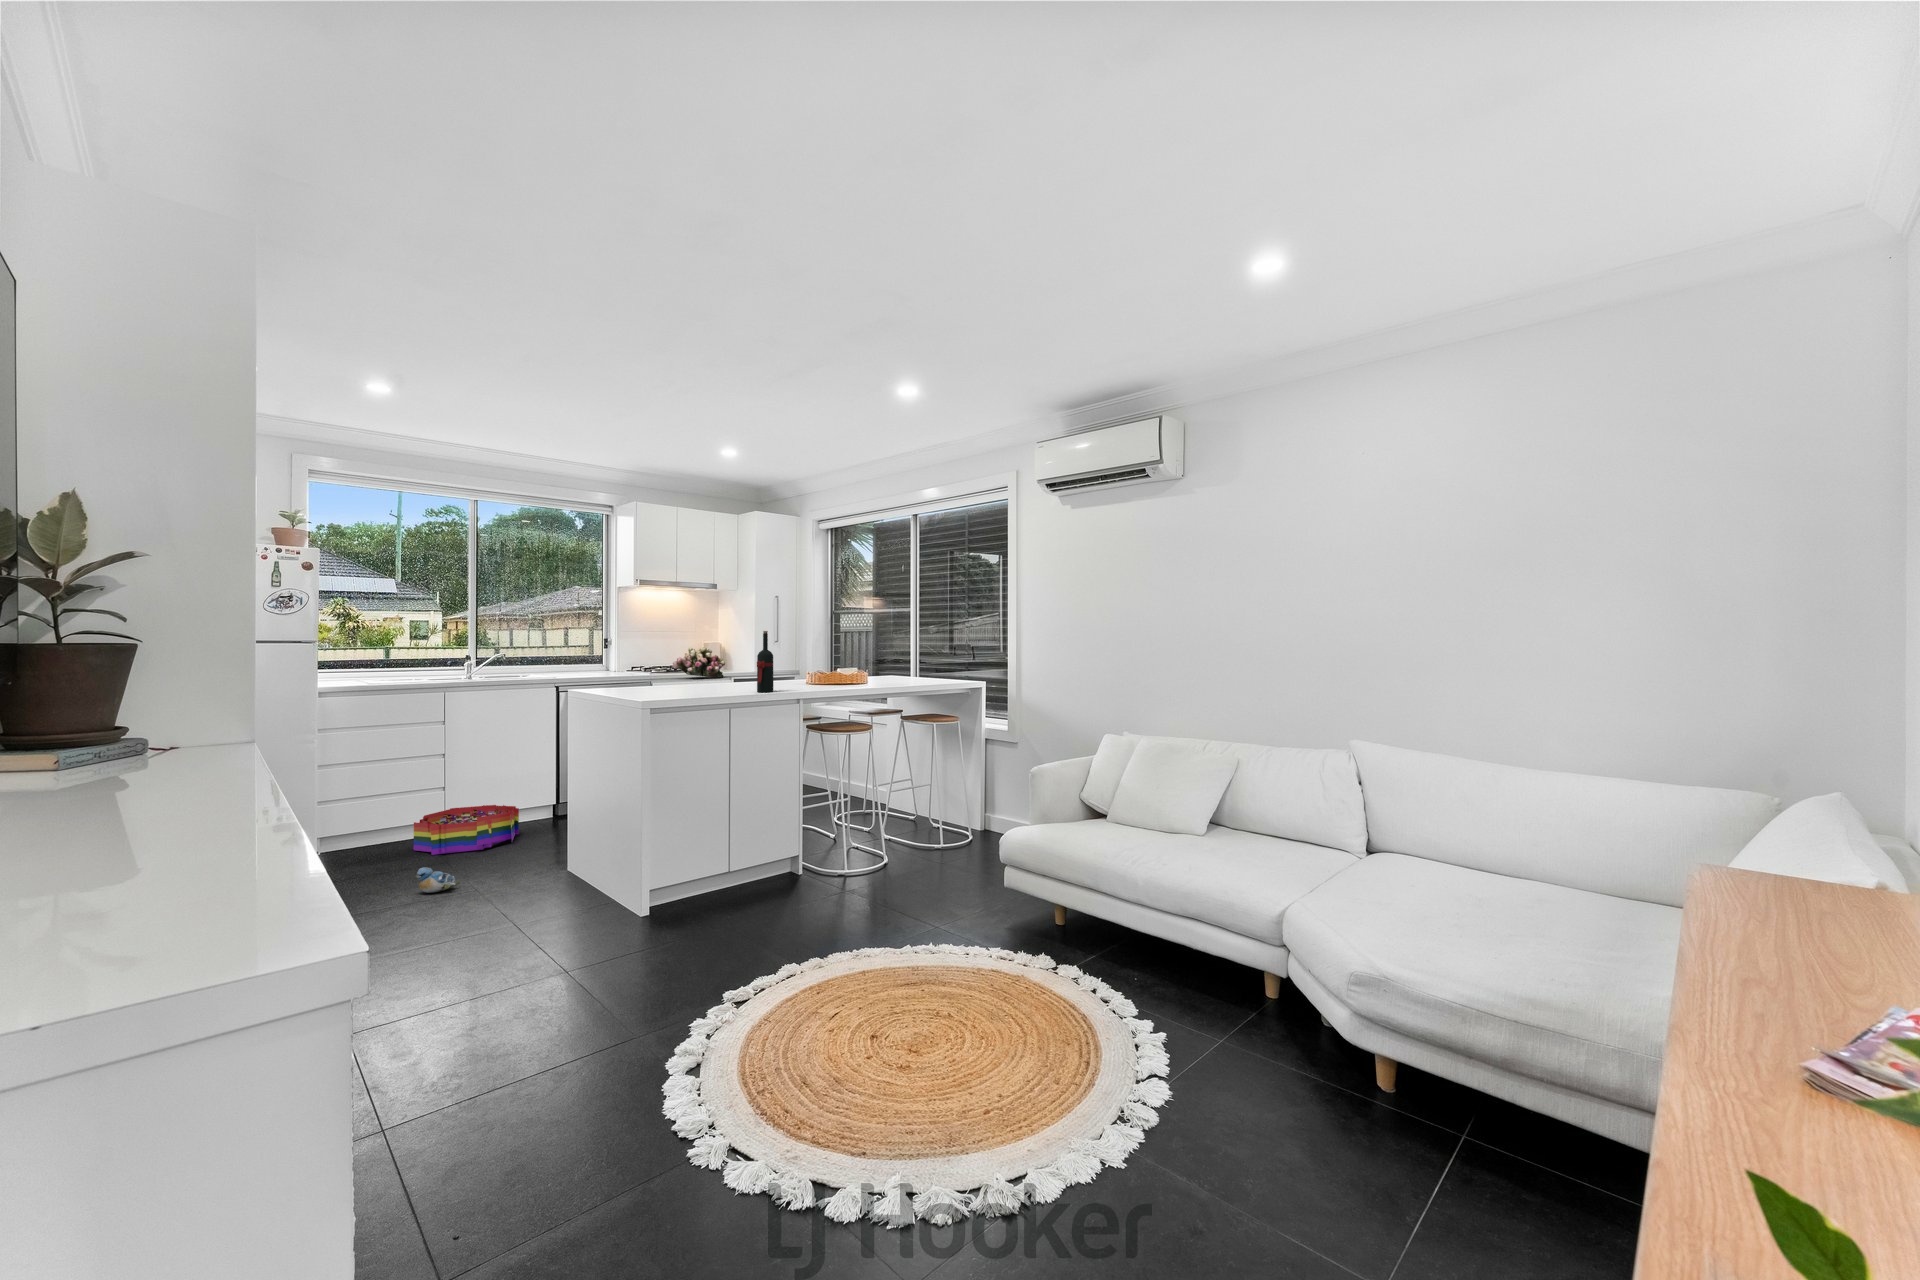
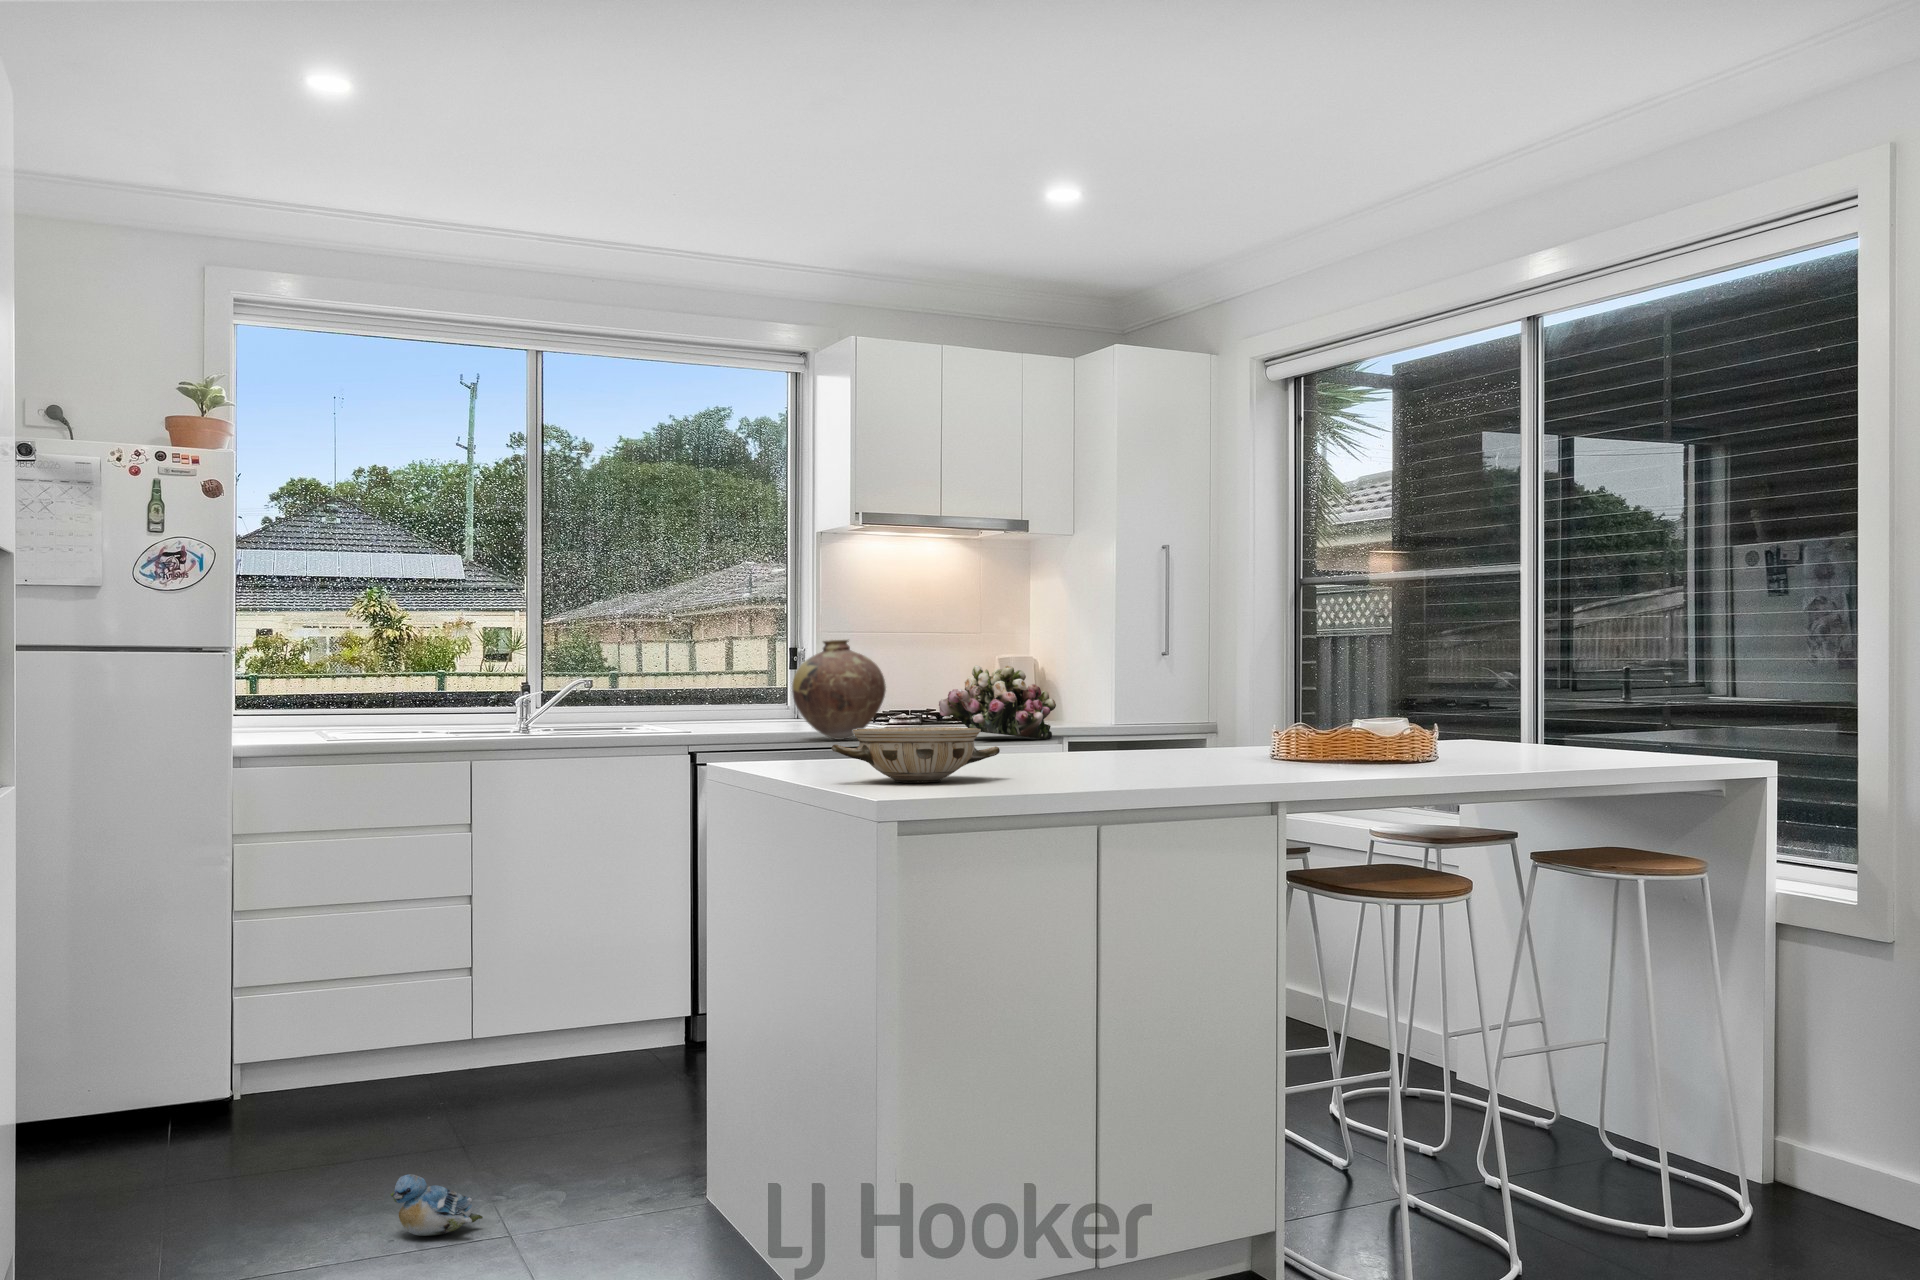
wine bottle: present [757,631,774,692] -> none [1169,616,1213,782]
vase: none [605,636,649,679] -> present [792,640,886,740]
ceramic bowl: none [621,673,691,695] -> present [832,727,1000,783]
storage bin: present [414,805,519,855] -> none [408,1016,615,1127]

